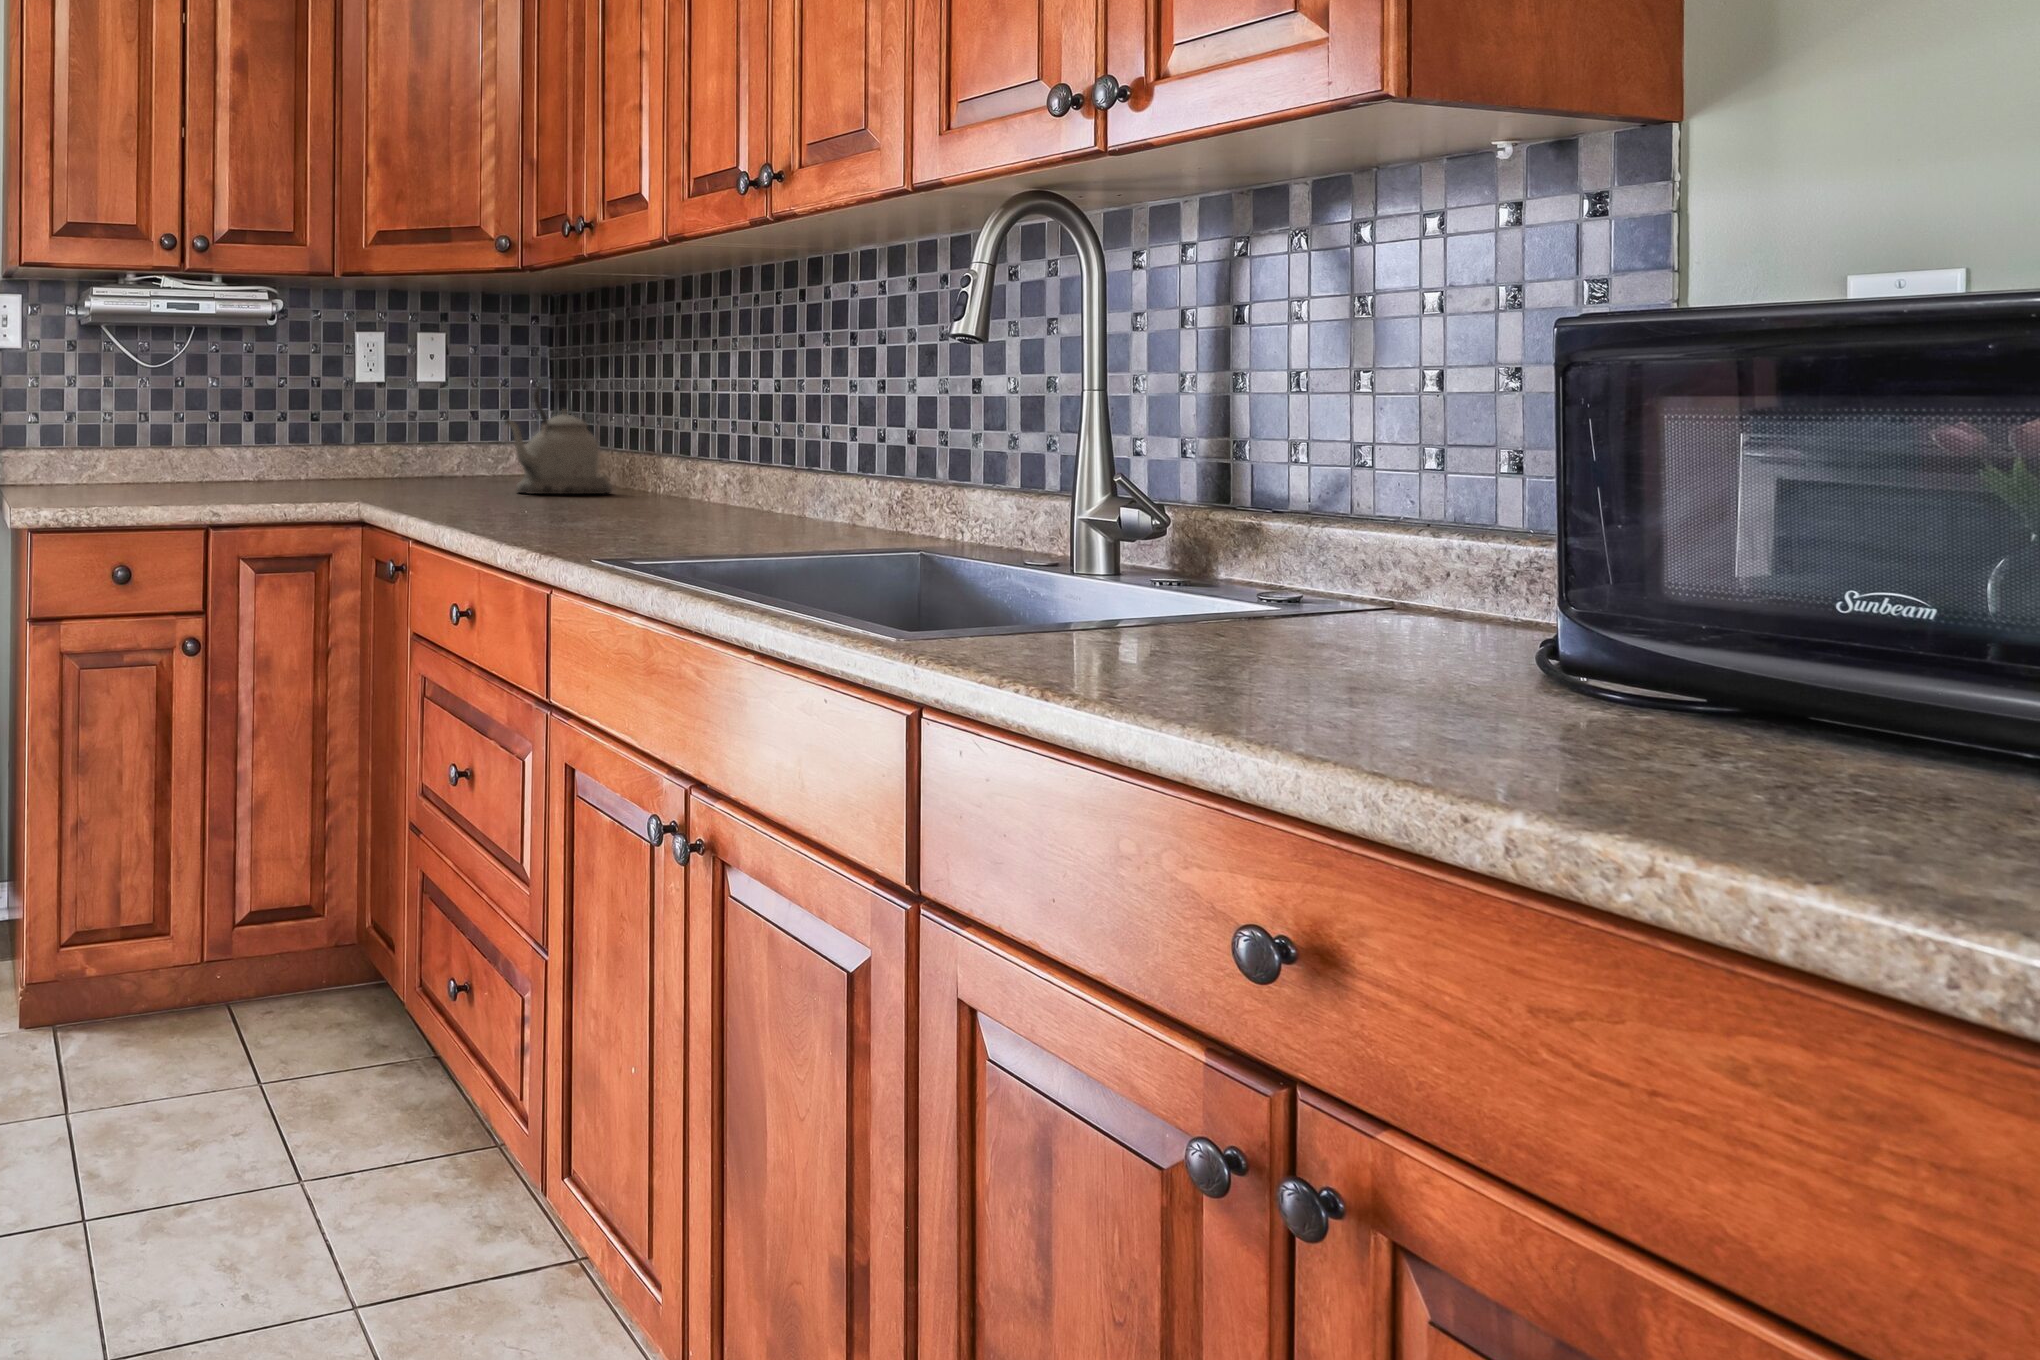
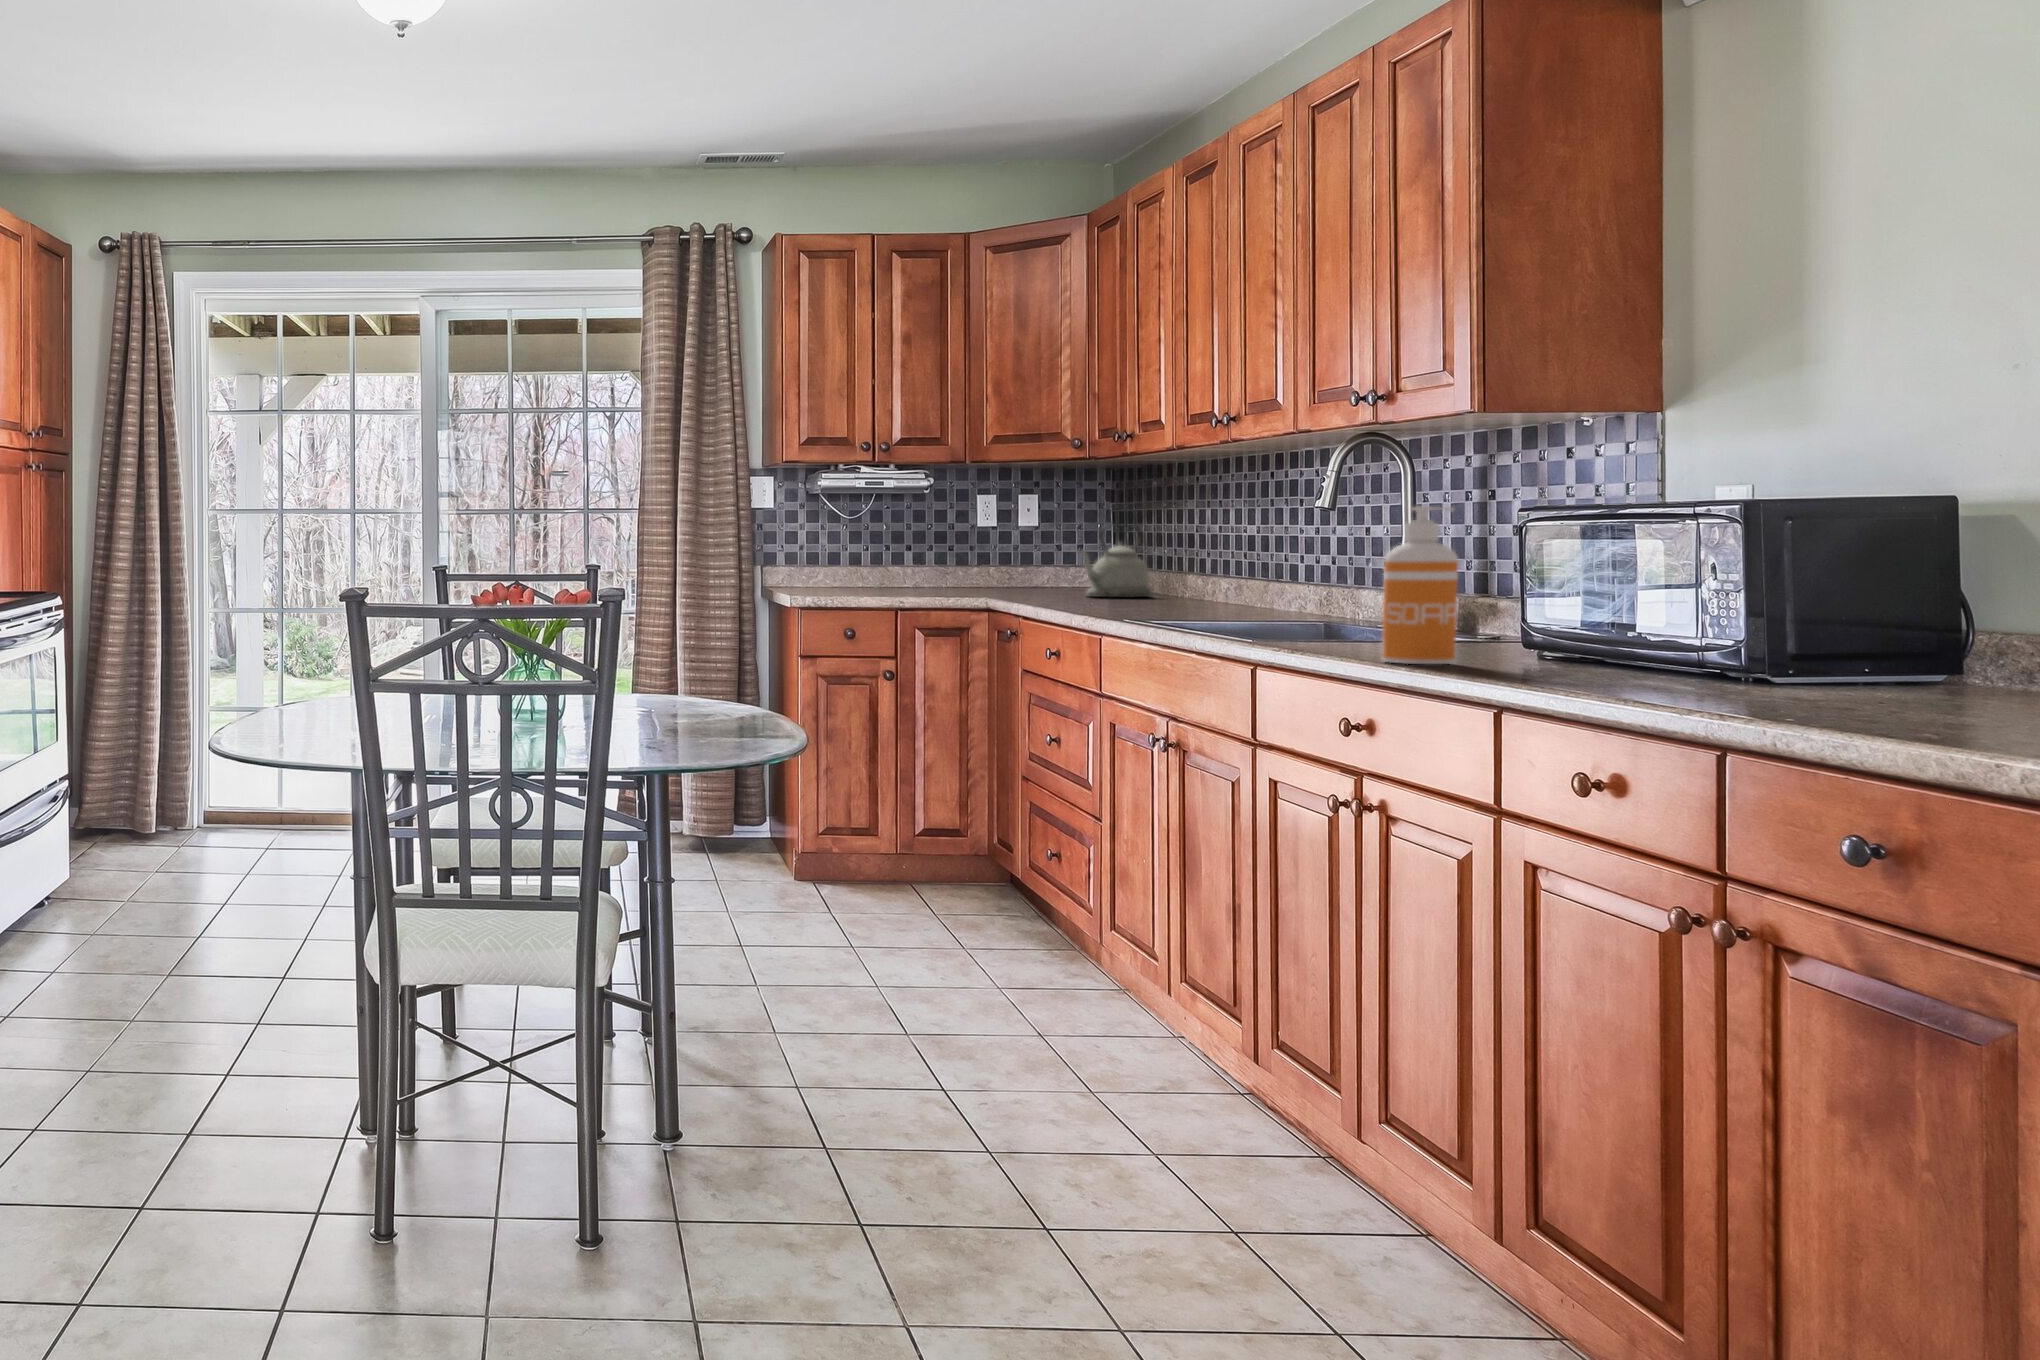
soap dispenser: none [1448,251,1718,806] -> present [1382,506,1458,664]

